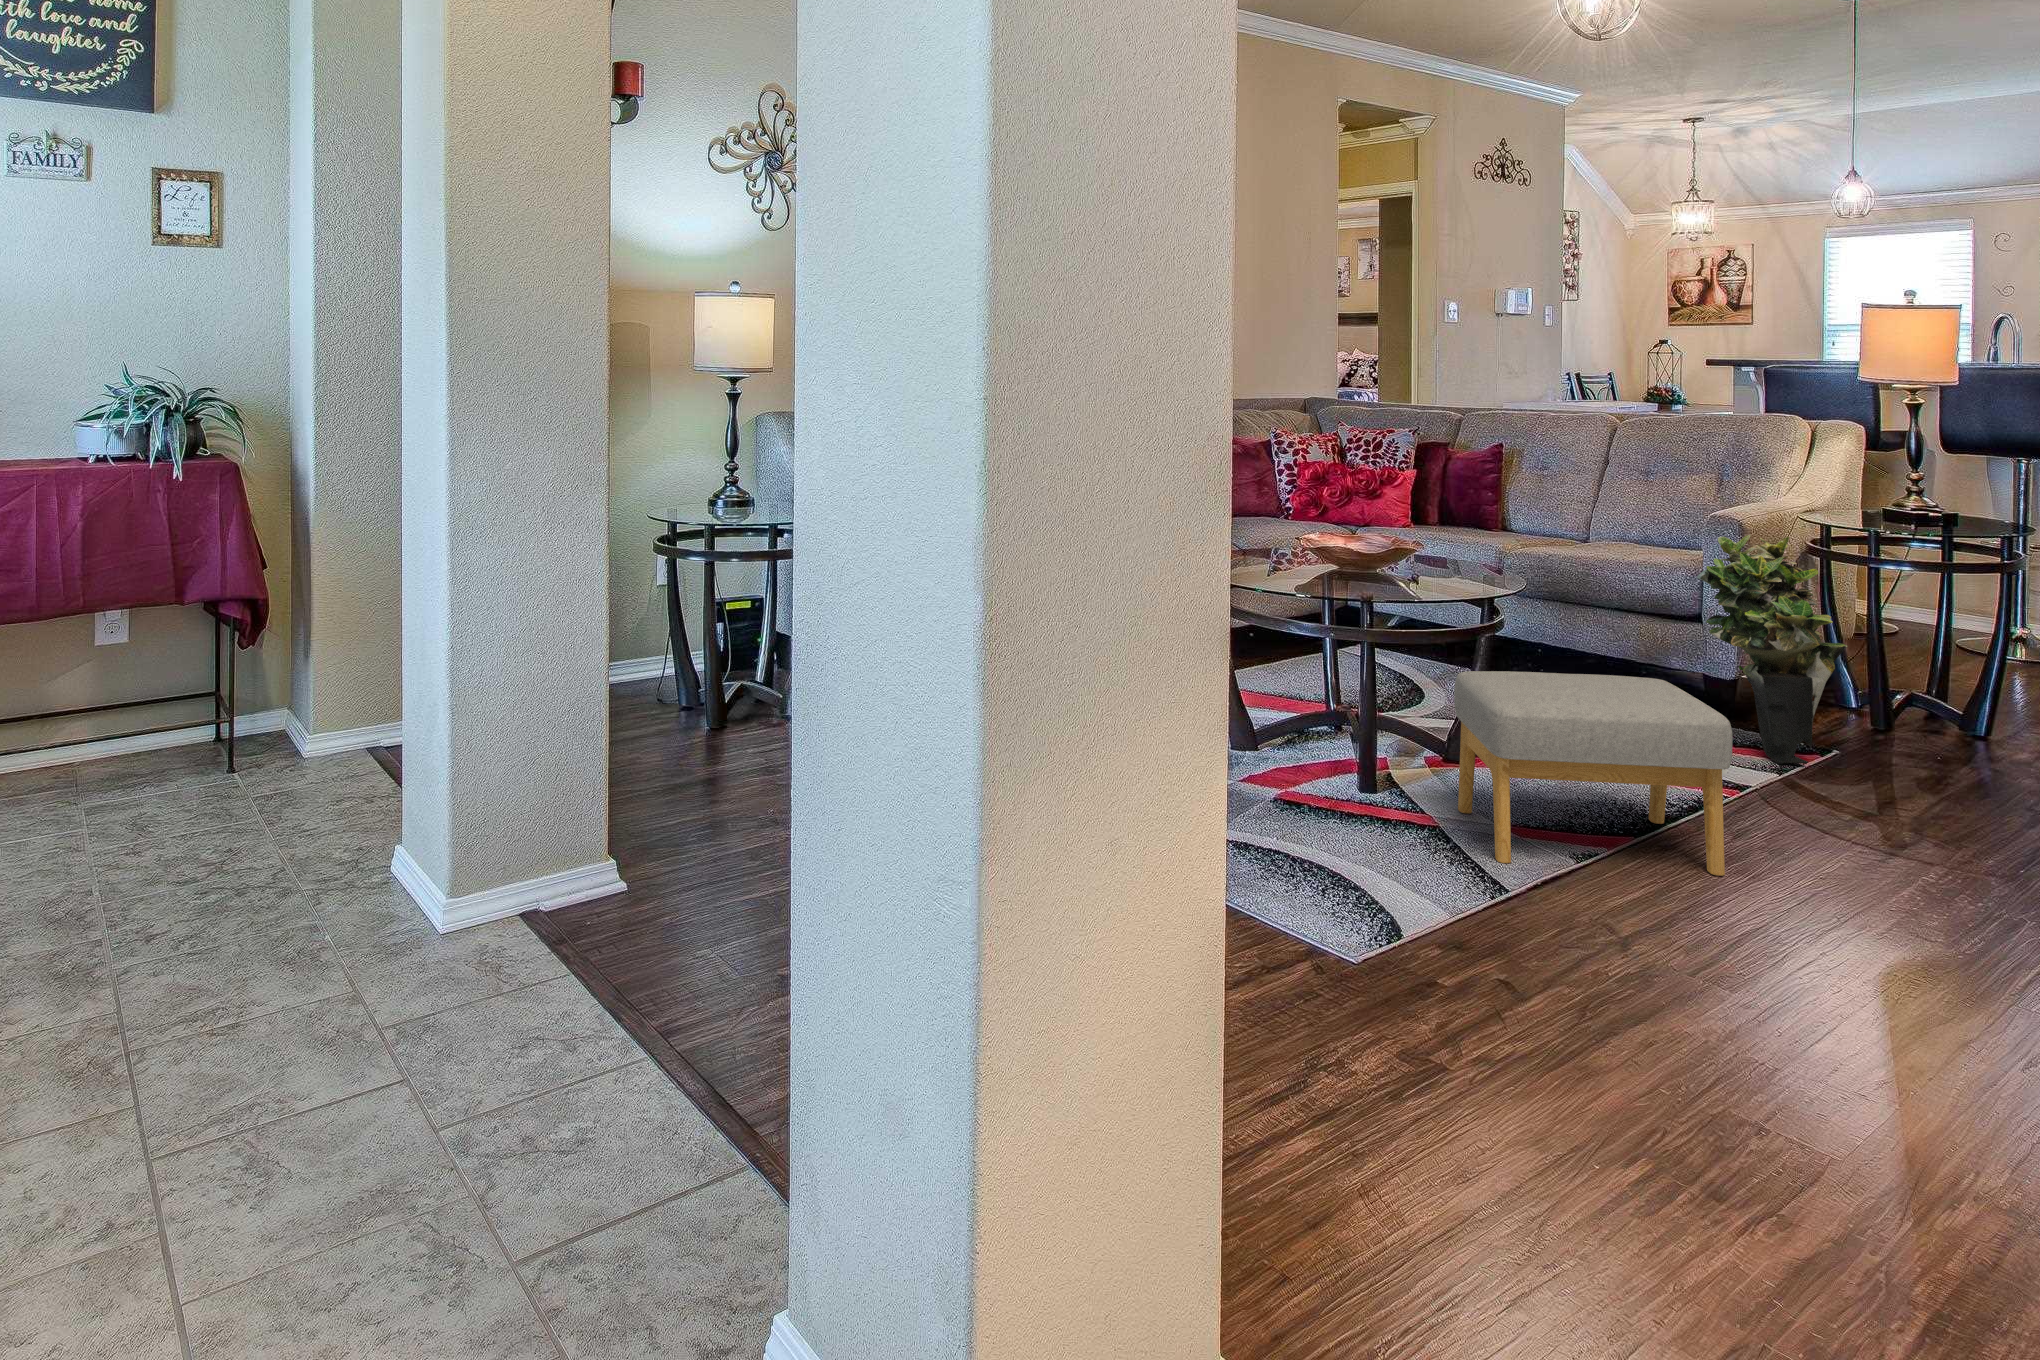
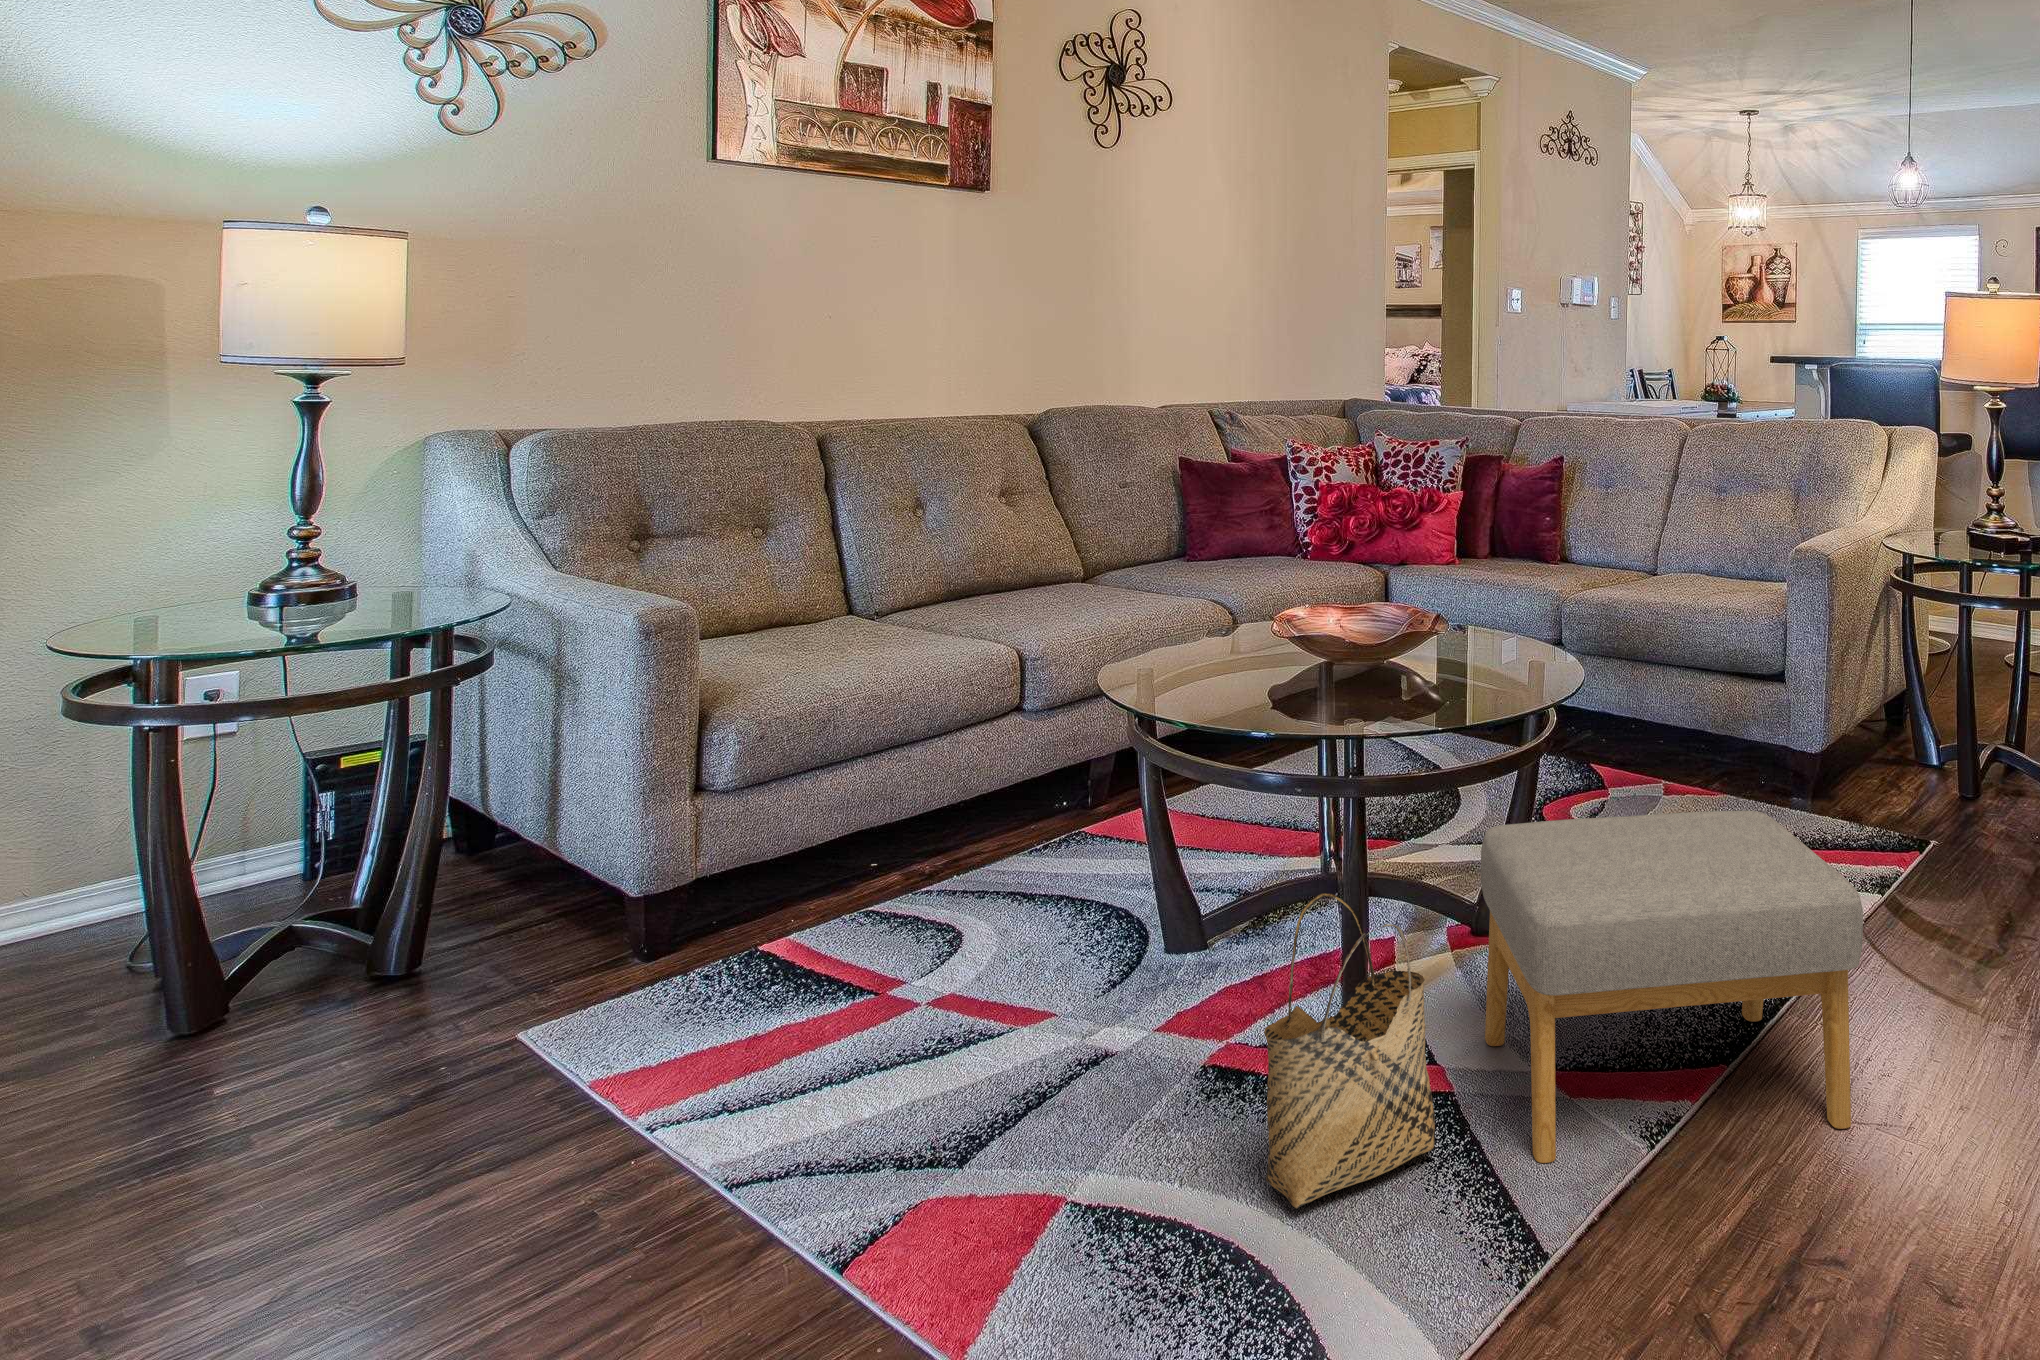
potted plant: present [1697,535,1847,764] -> none [1786,576,1953,875]
woven basket: none [1327,688,1430,857] -> present [1264,893,1435,1208]

